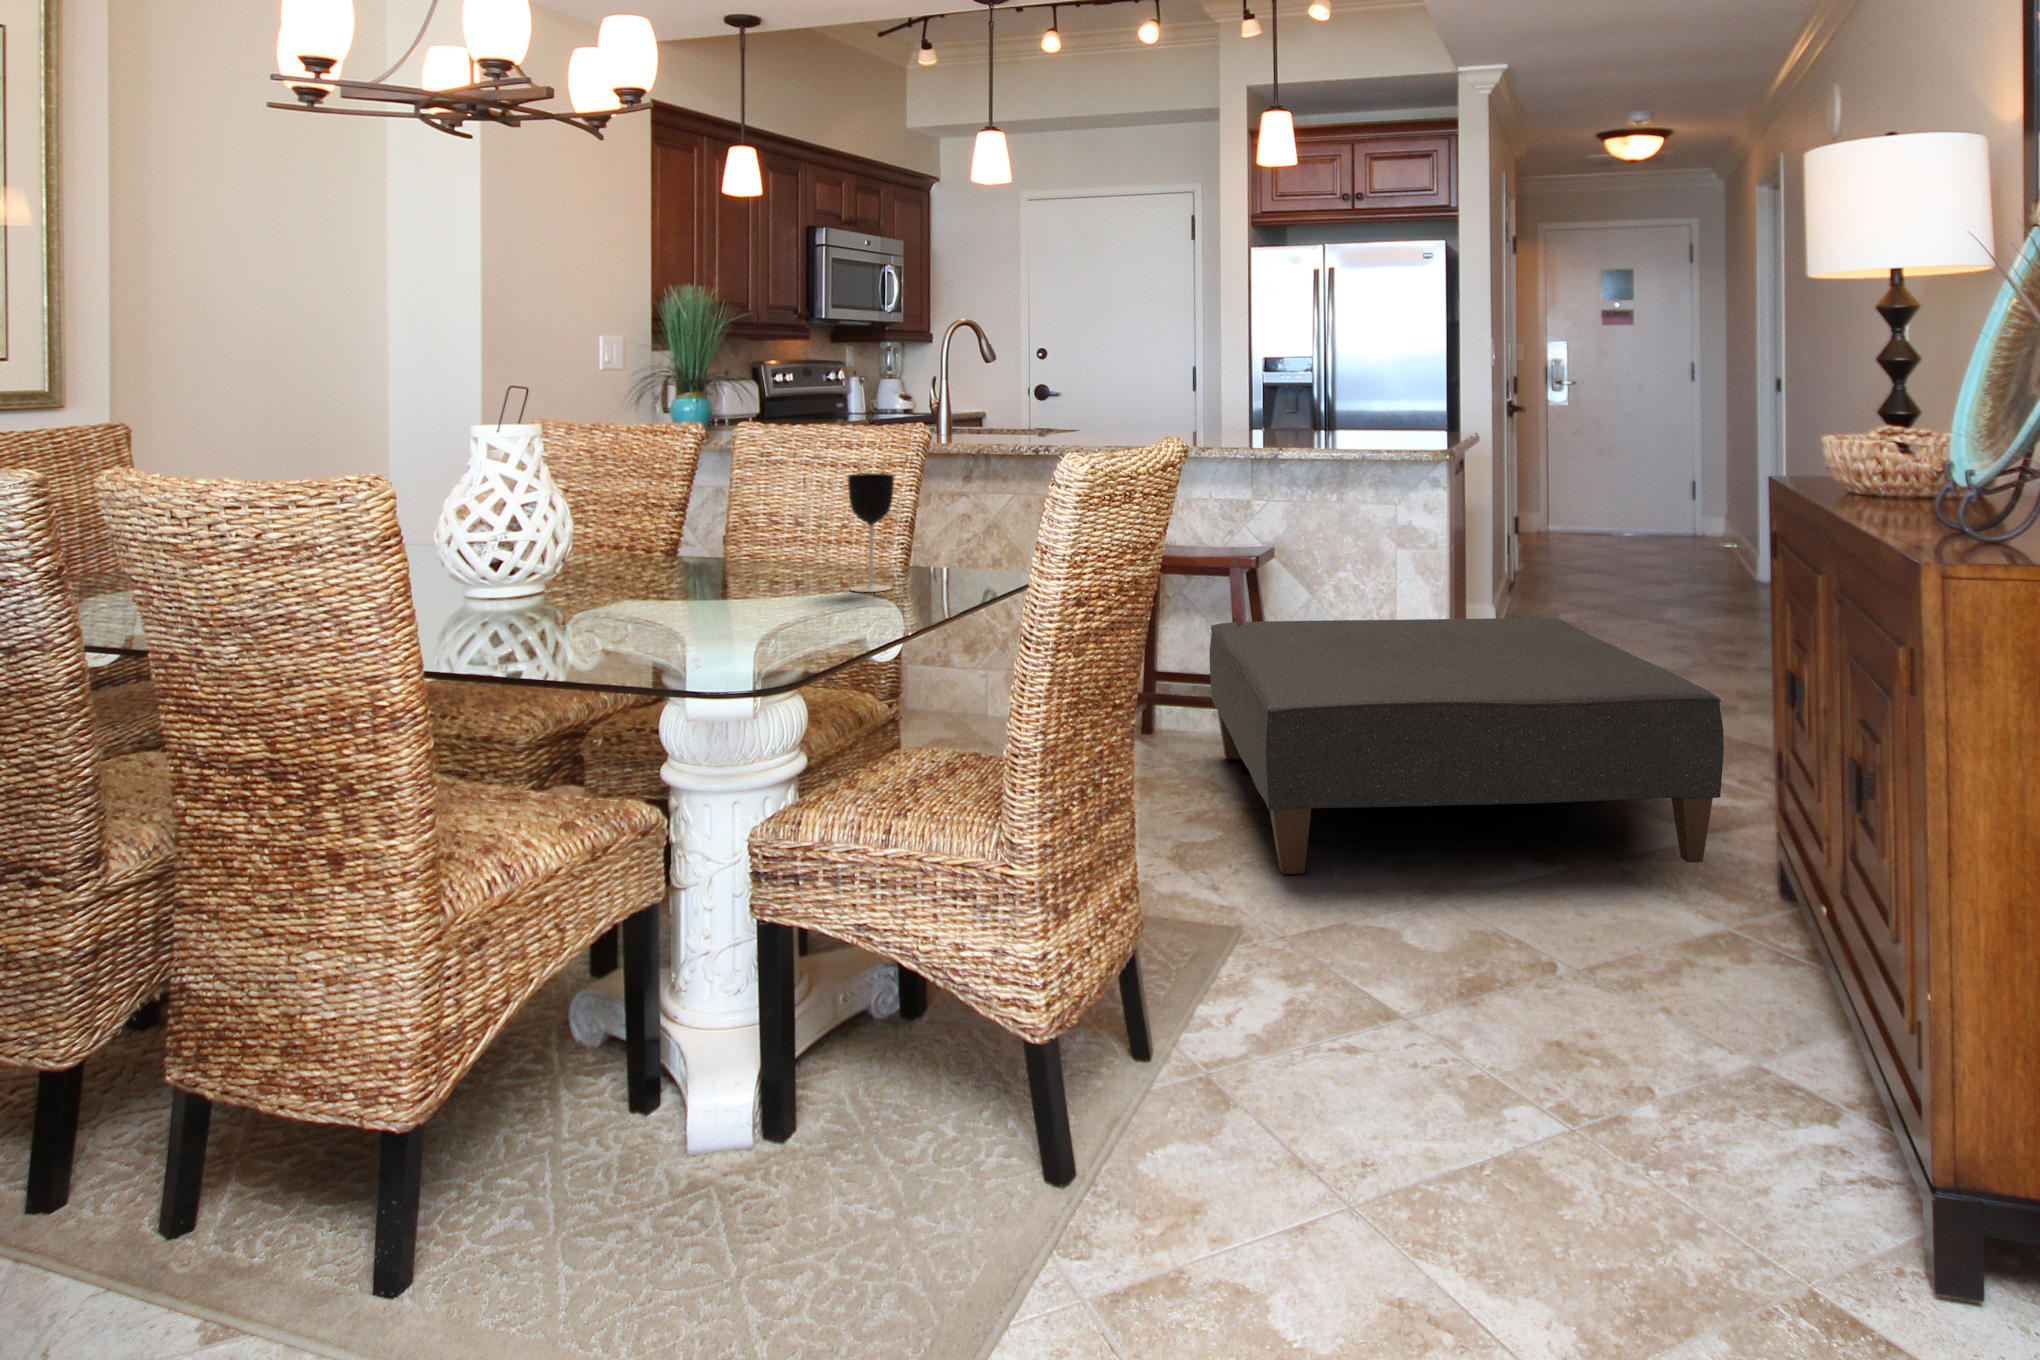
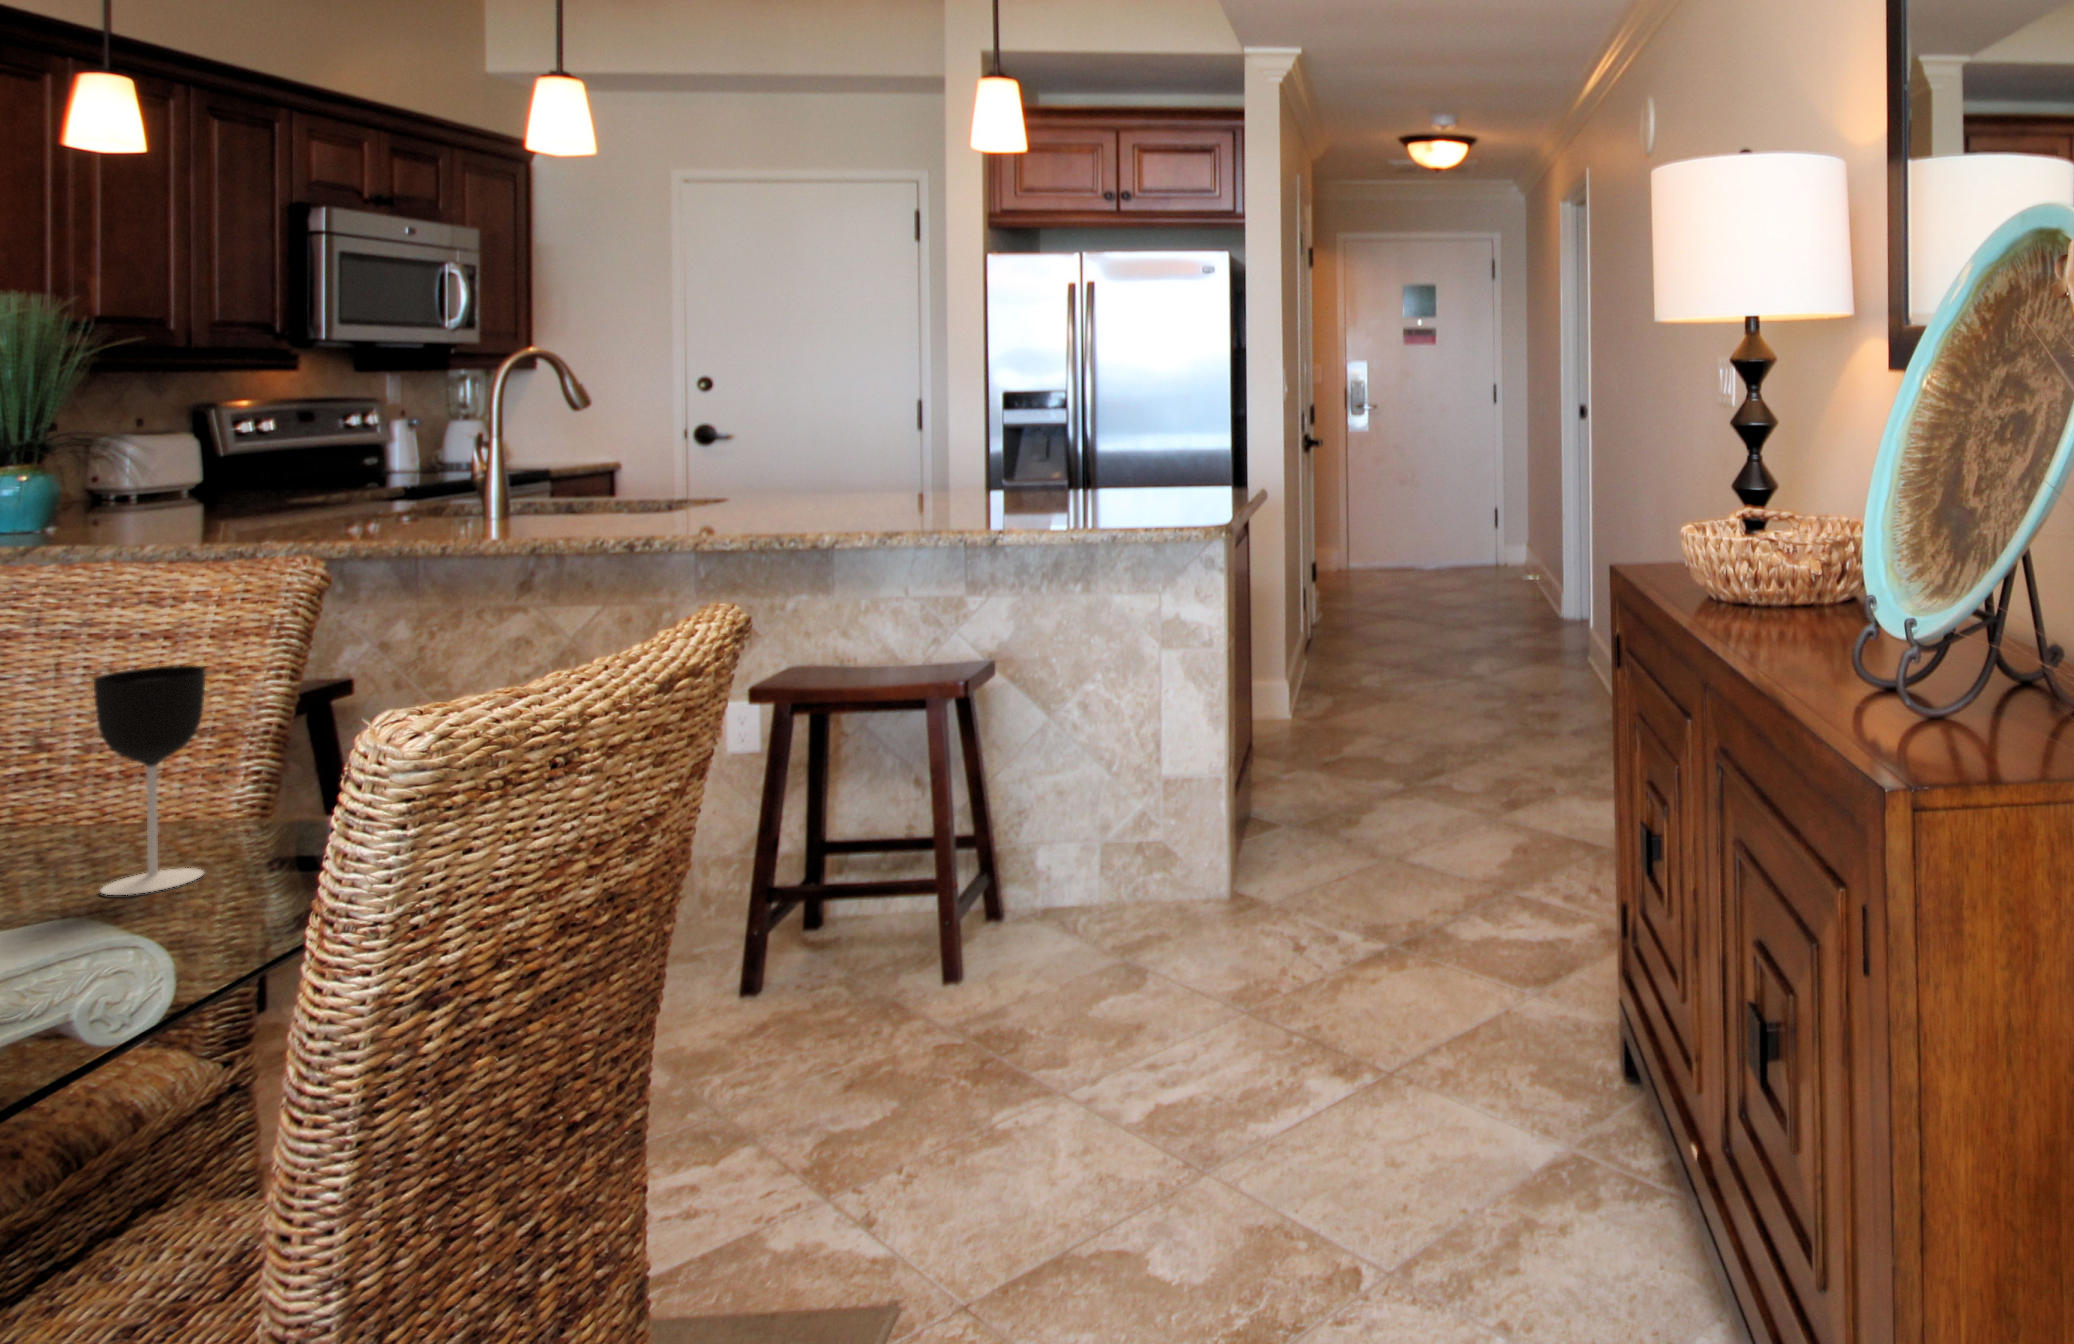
ottoman: present [1210,618,1724,874] -> none [901,721,1556,1166]

